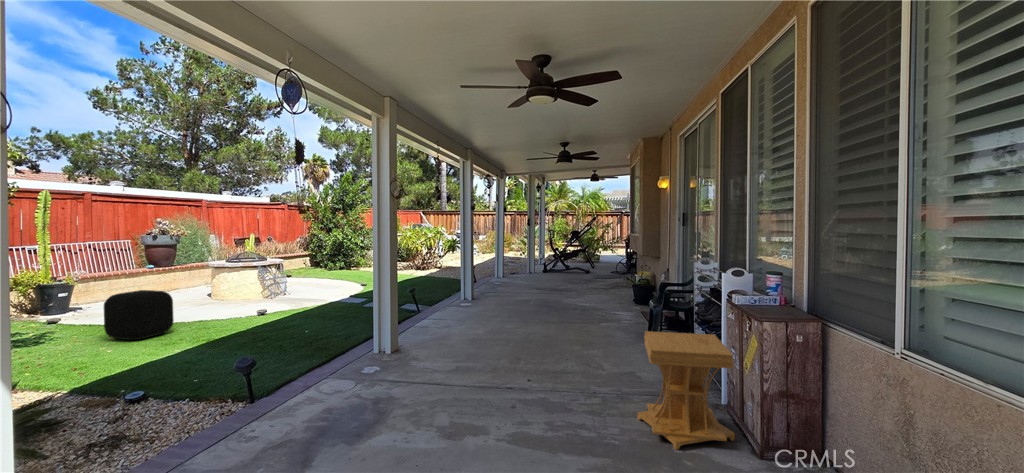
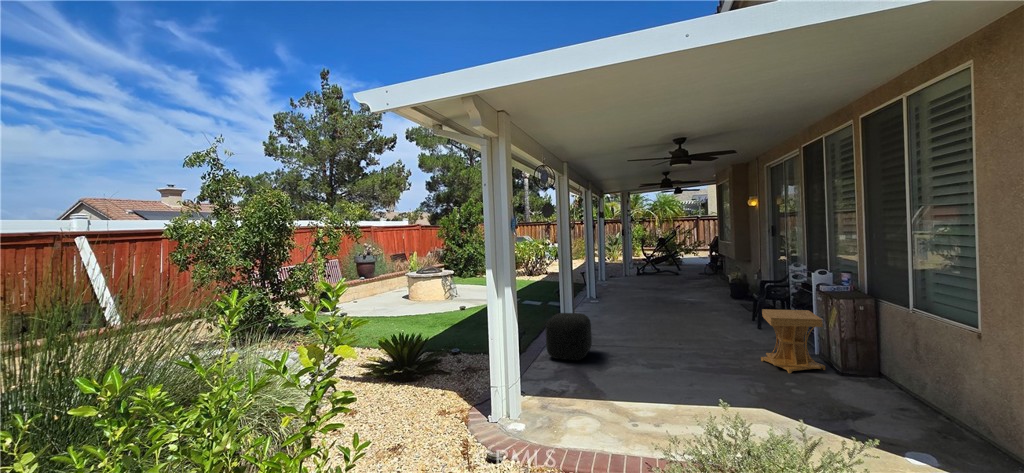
ottoman: present [104,290,174,340] -> present [545,313,592,360]

